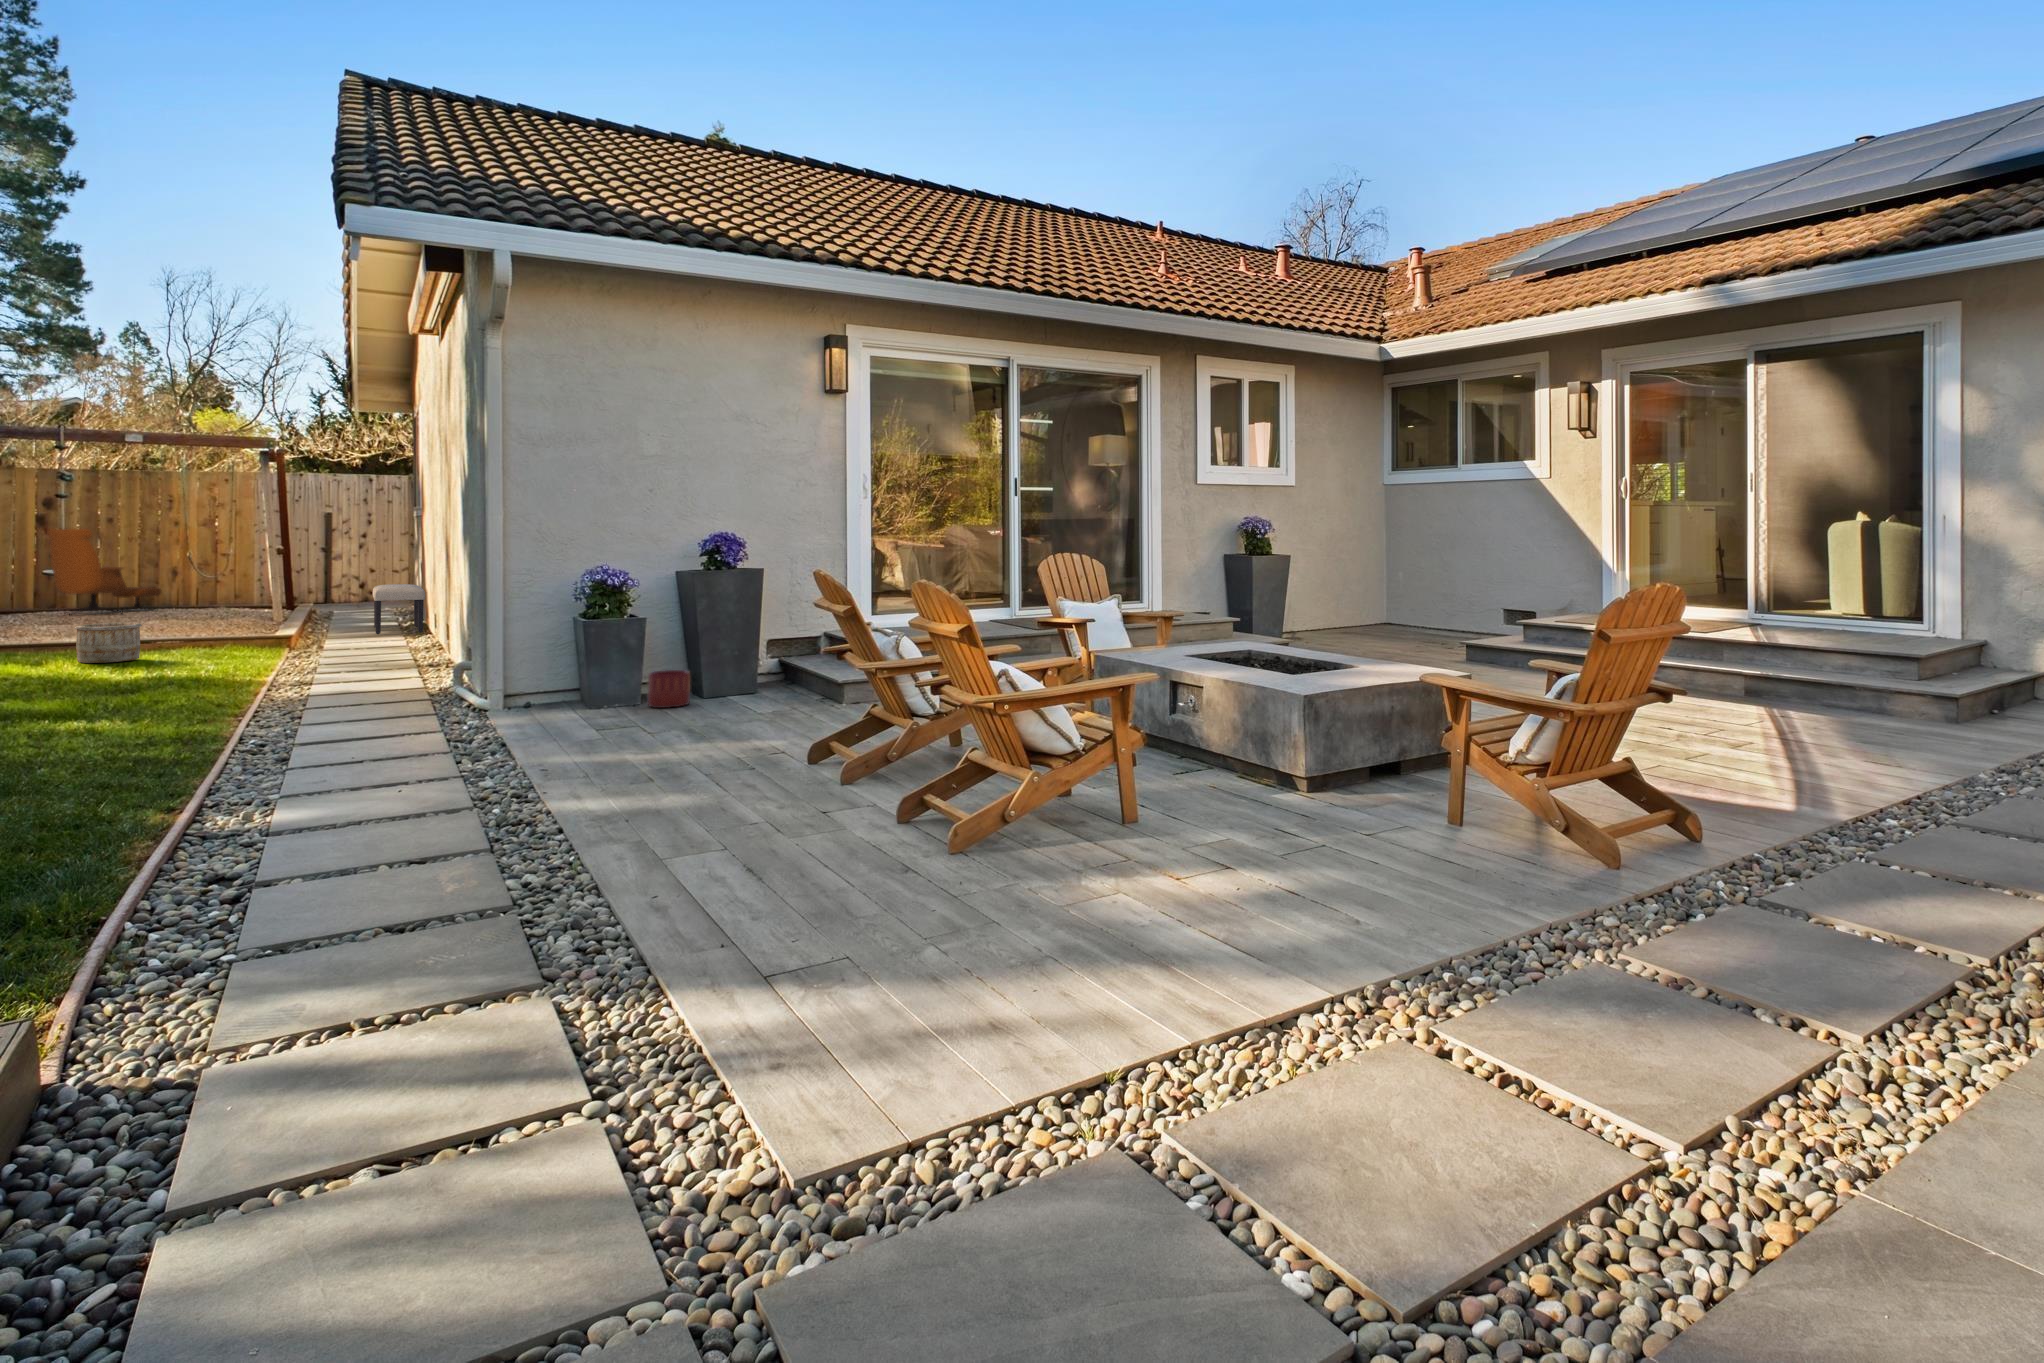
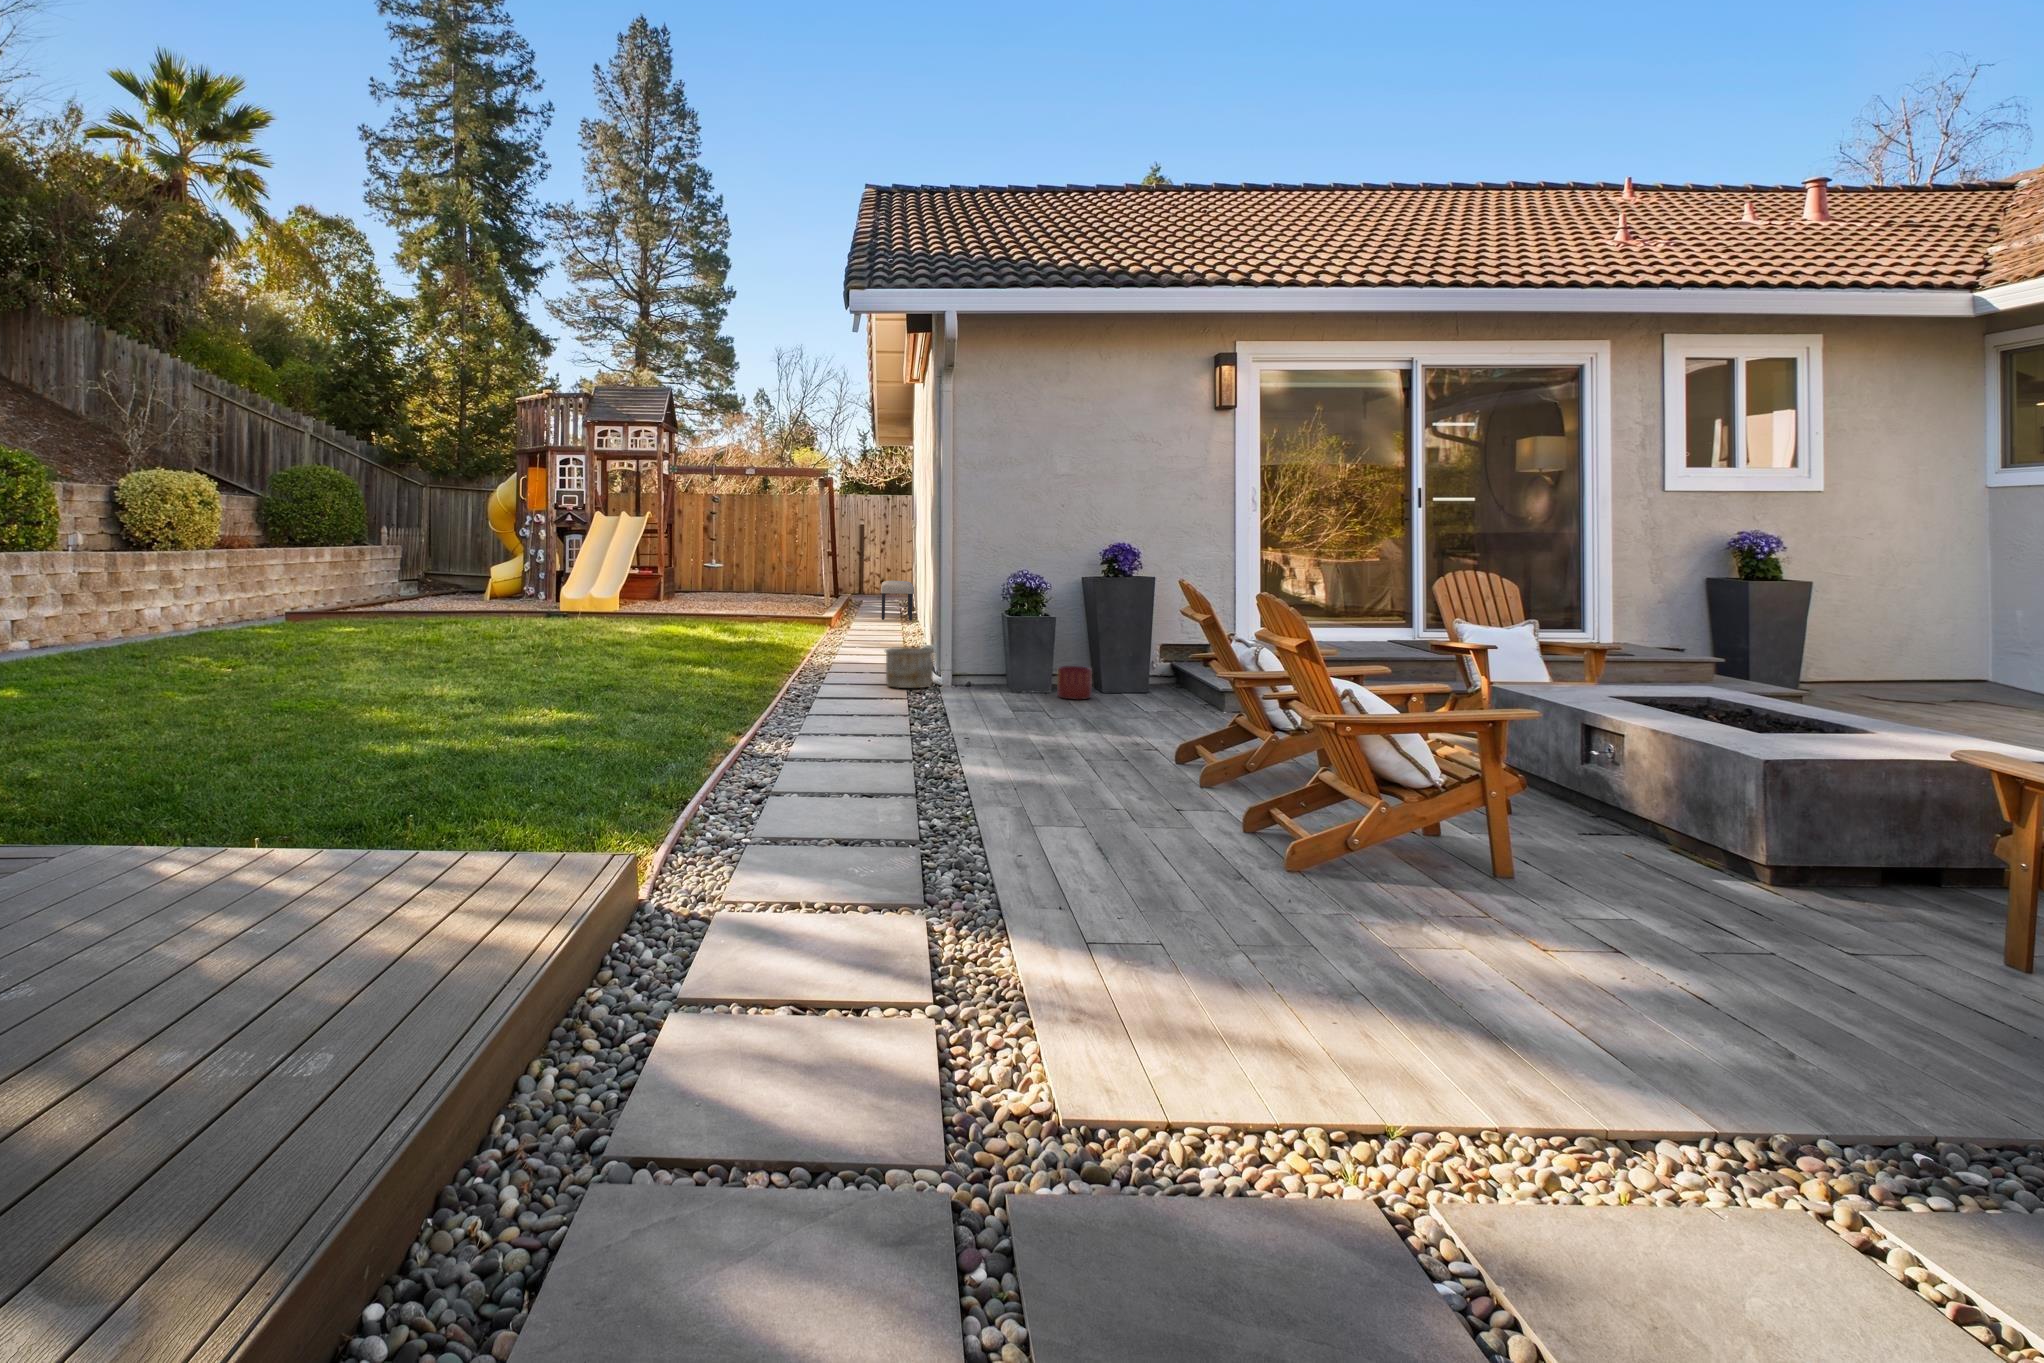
lounge chair: present [47,529,161,615] -> none [704,533,762,595]
wooden bucket: present [74,622,142,663] -> present [885,647,933,688]

